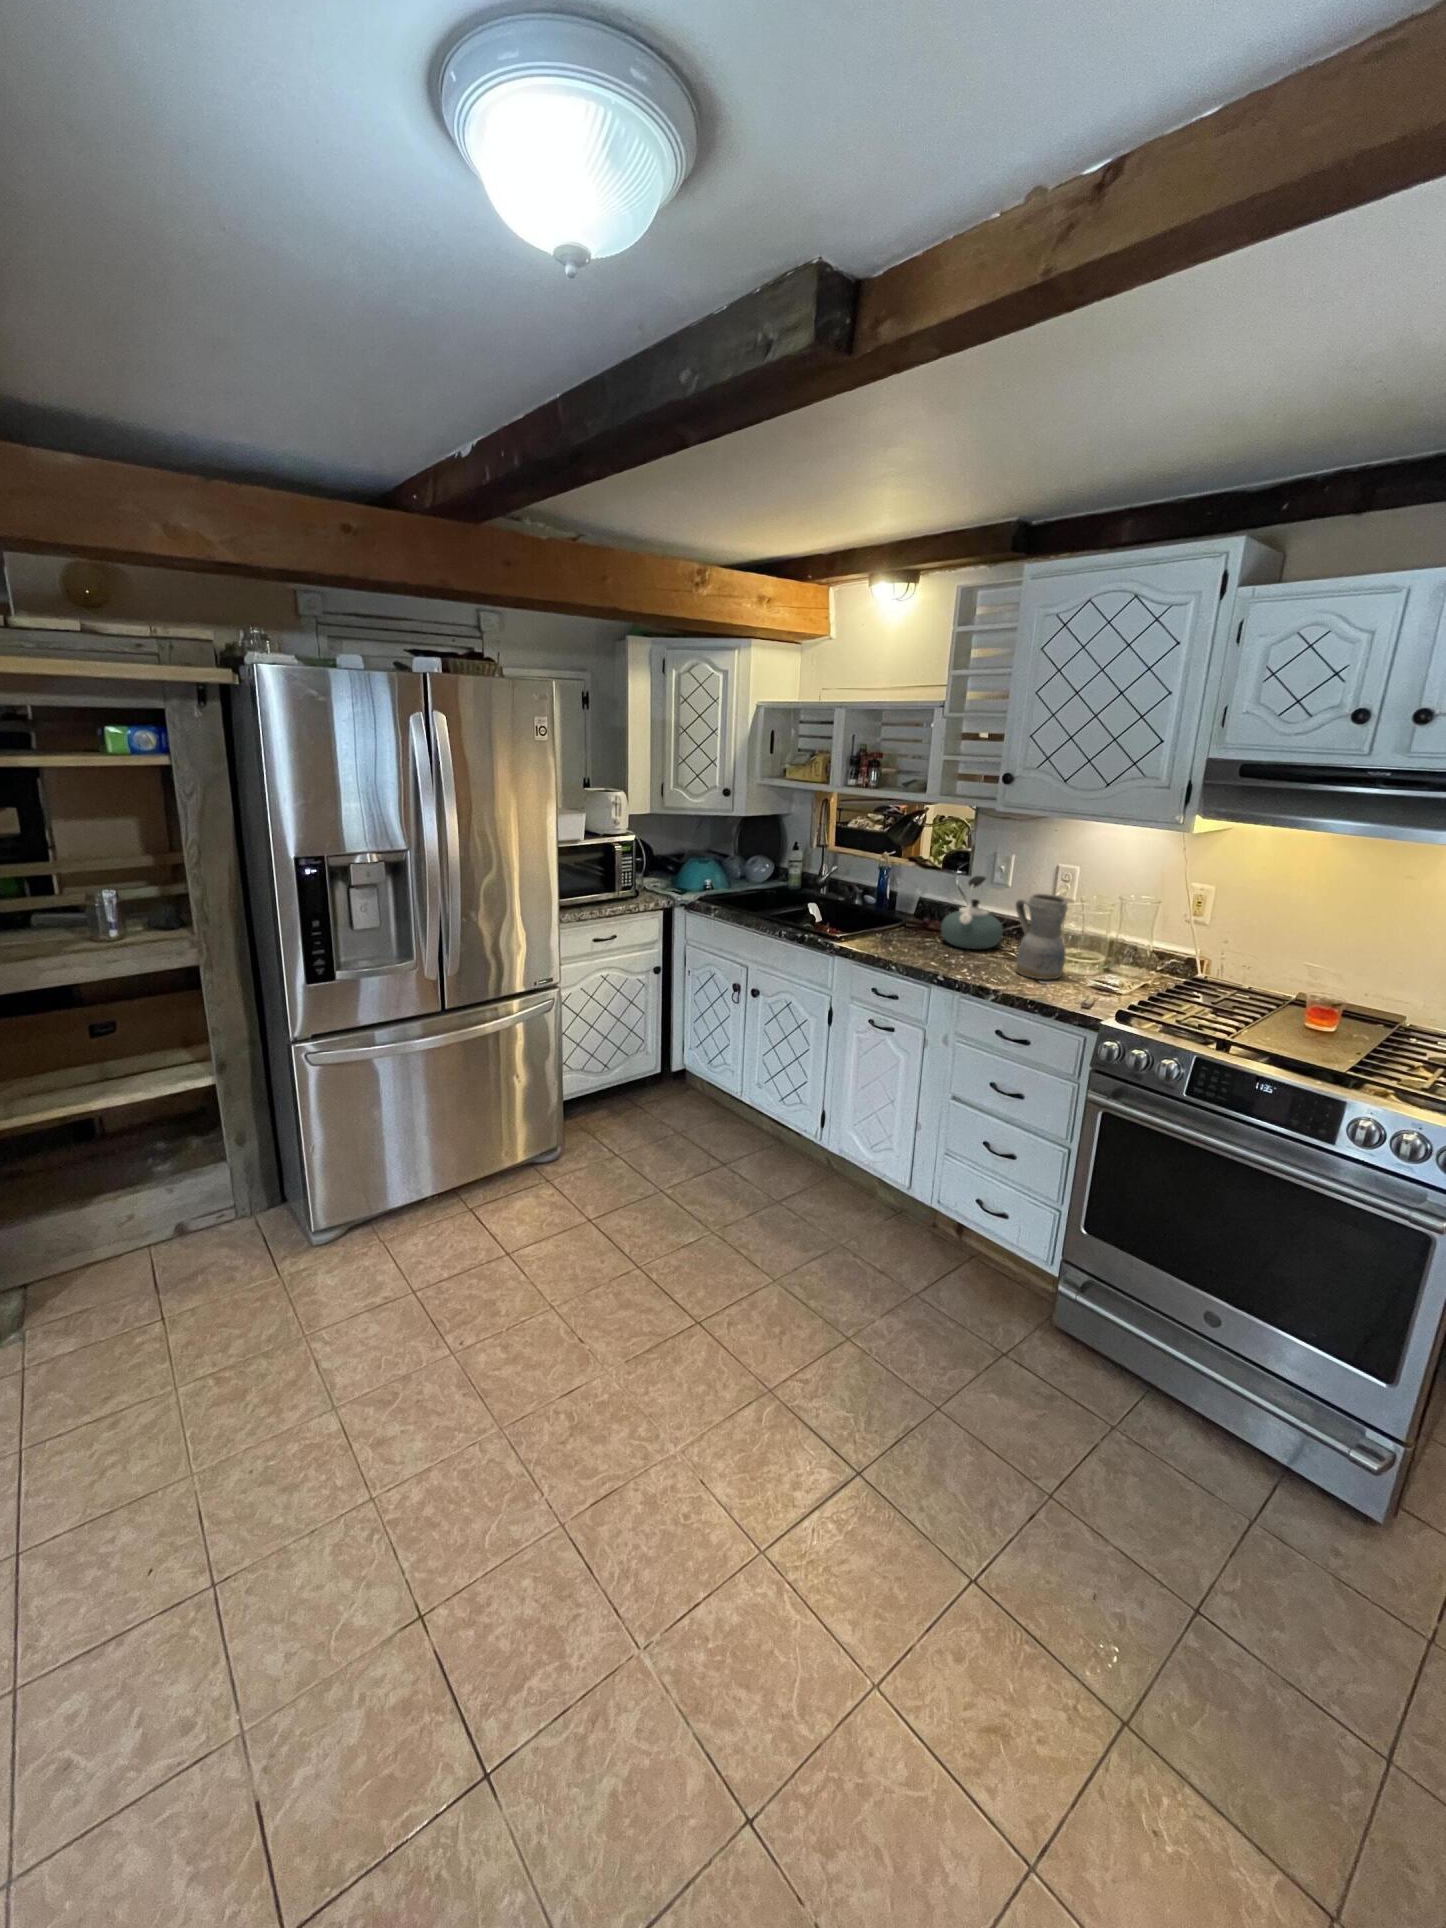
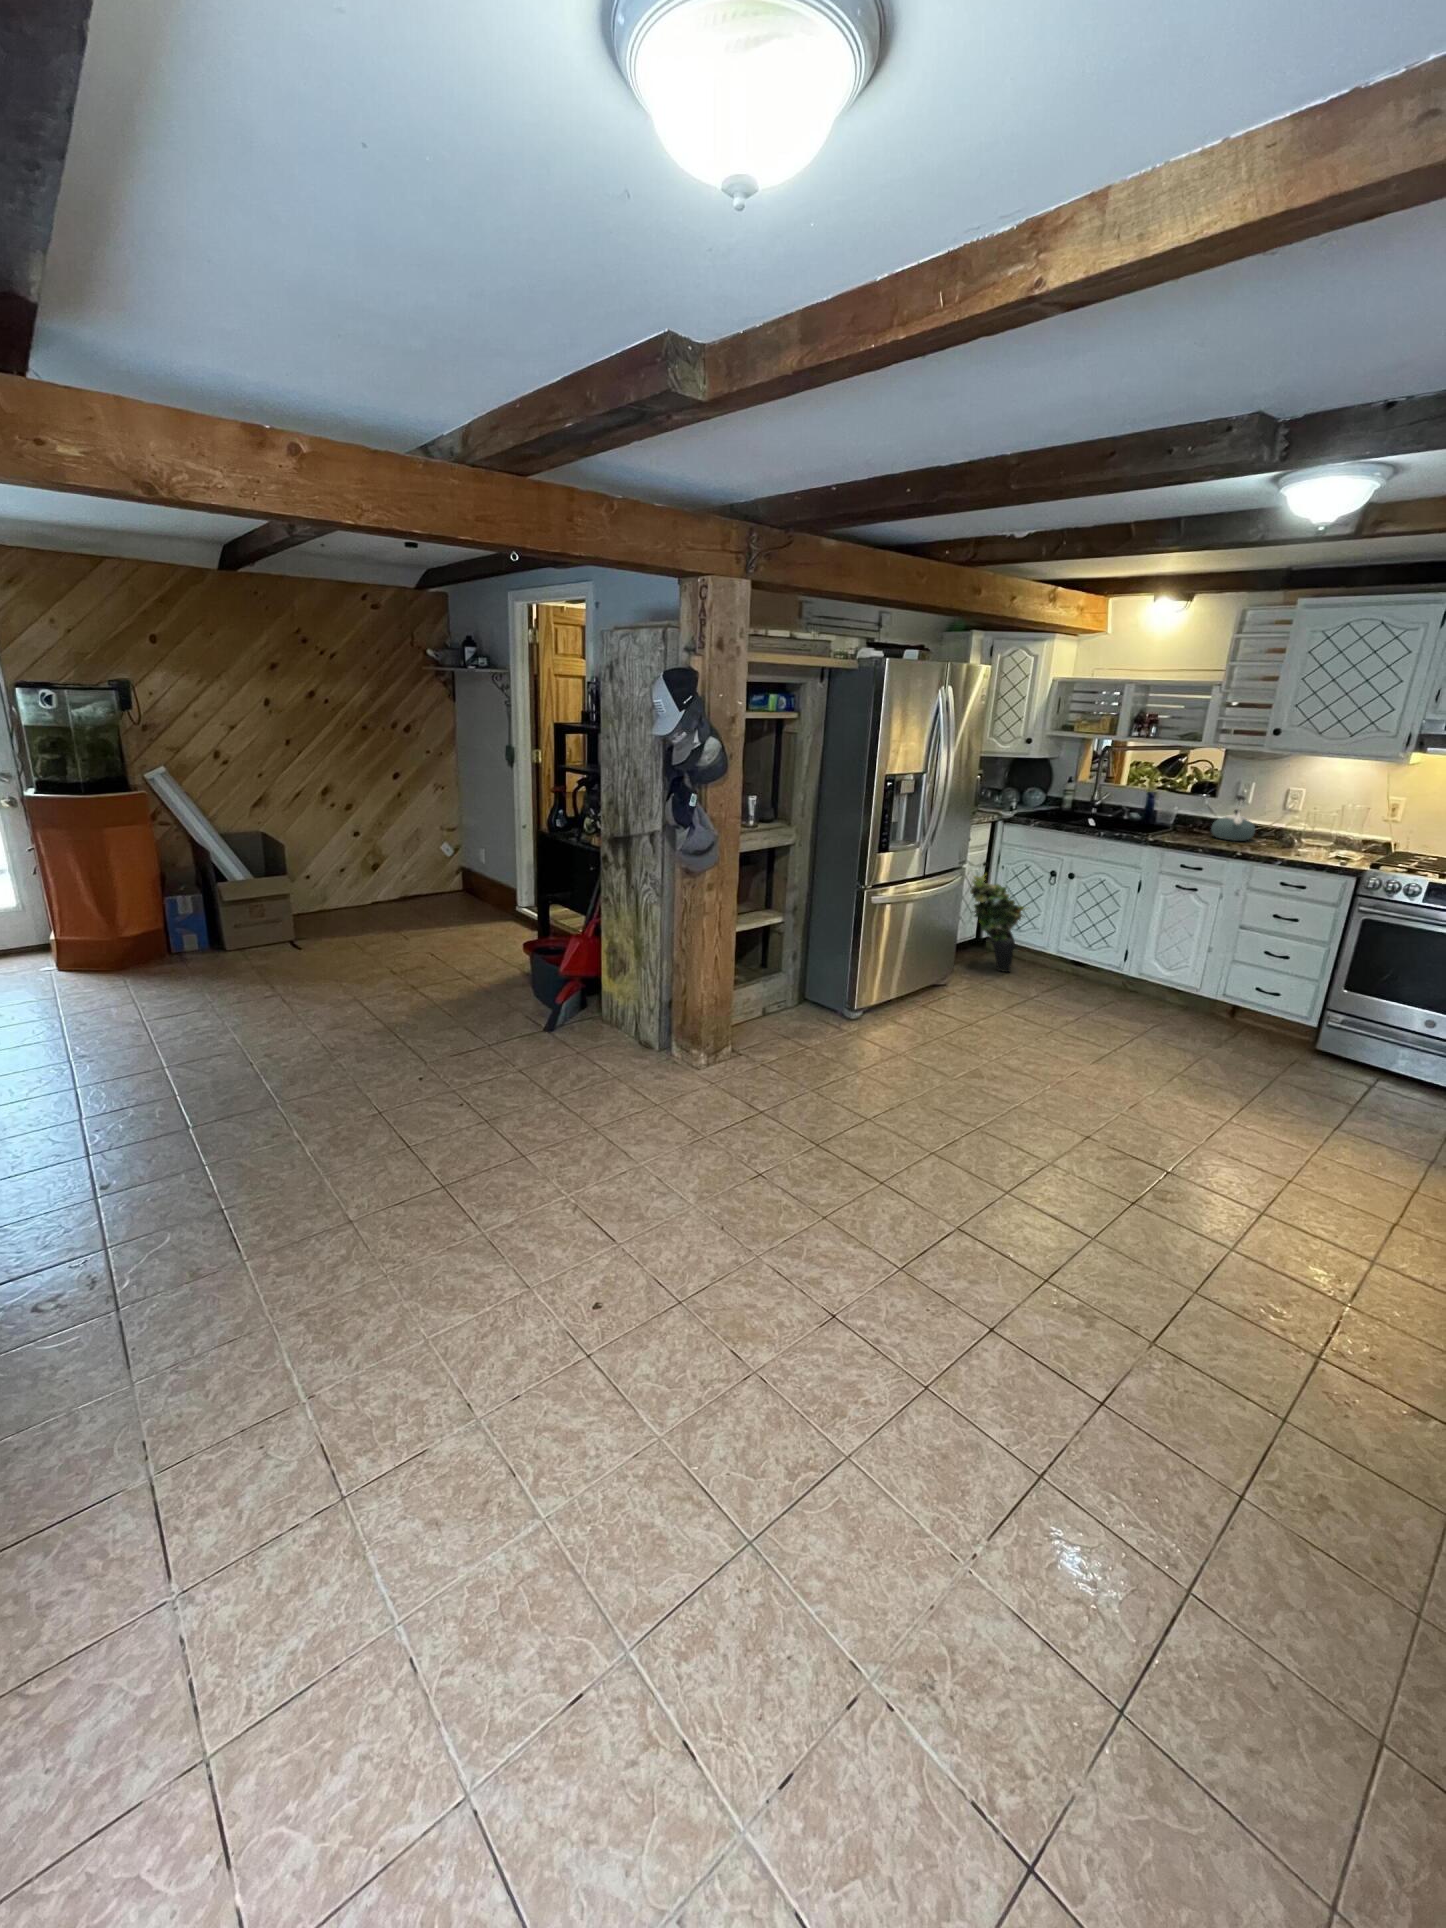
ceramic pitcher: present [1016,893,1068,979] -> none [1279,803,1321,854]
potted plant: none [608,987,699,1135] -> present [970,874,1025,972]

